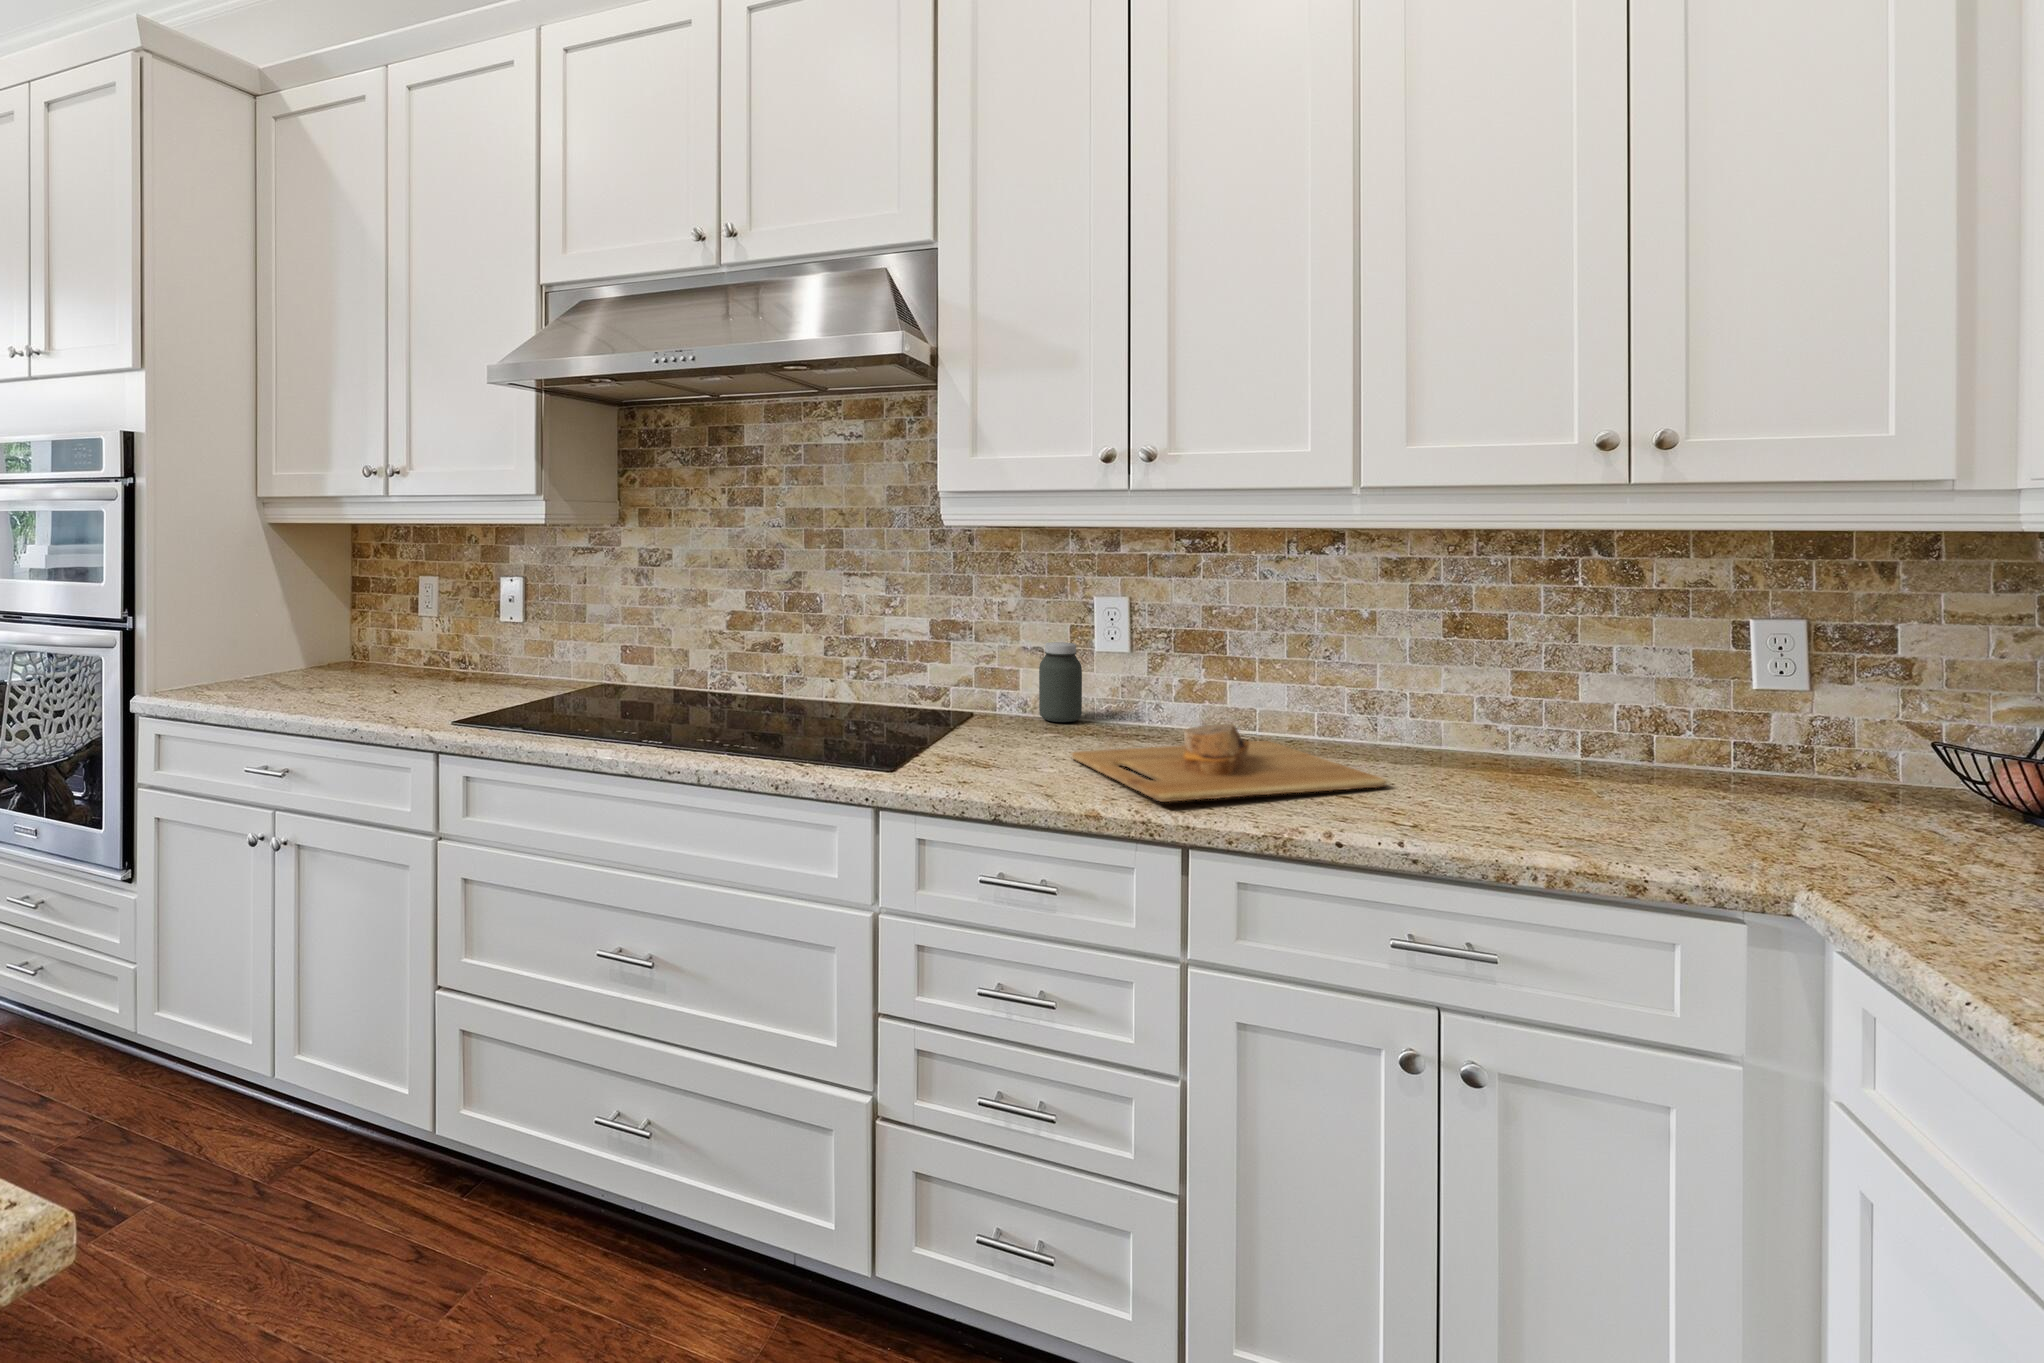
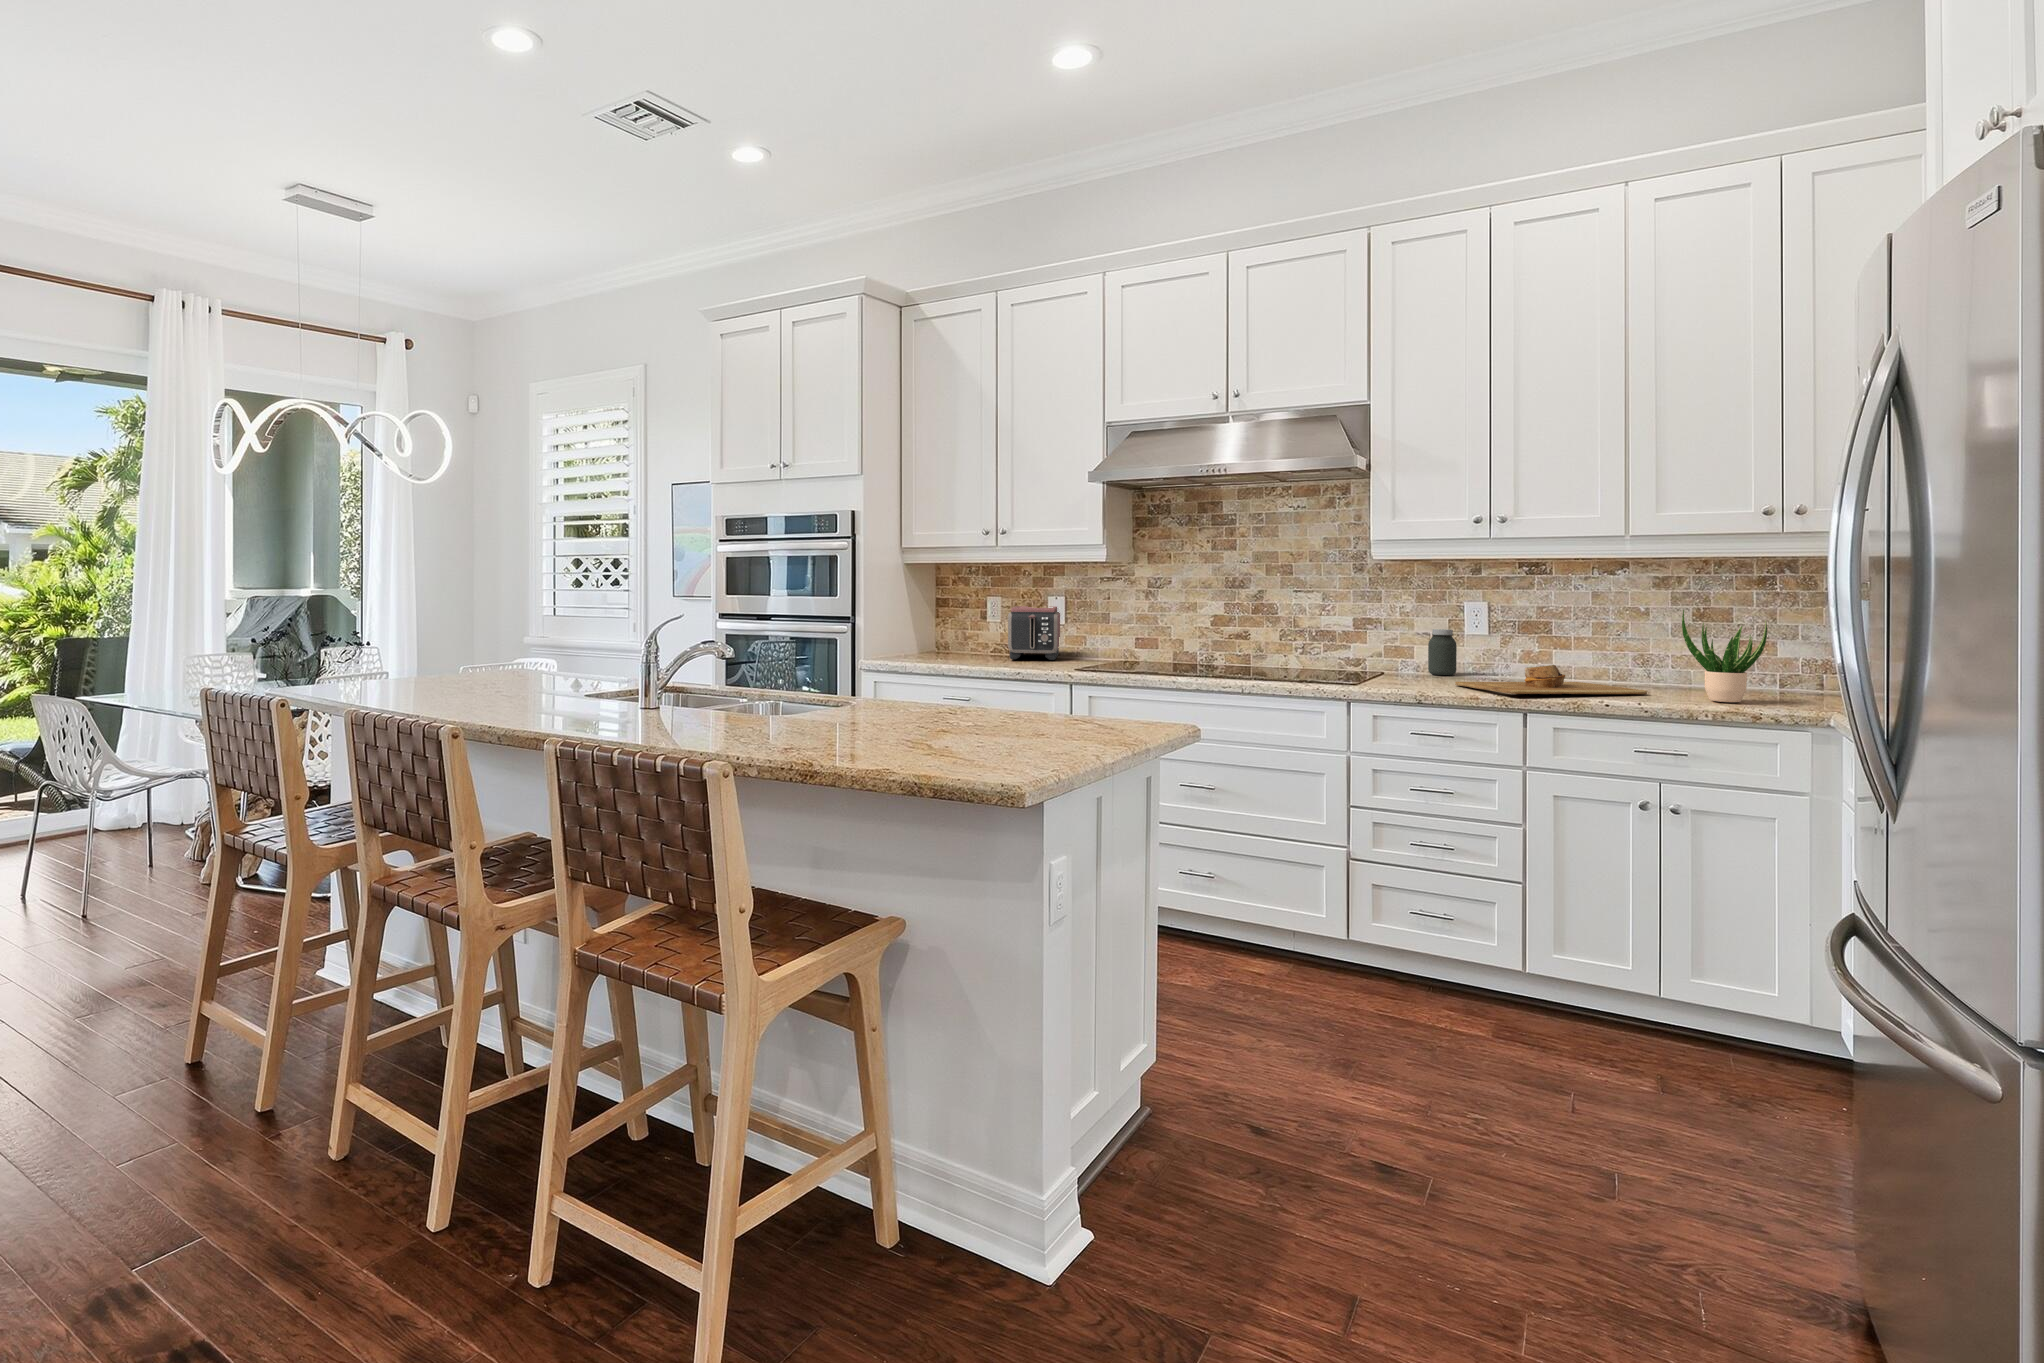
toaster: none [411,591,526,686] -> present [1008,606,1060,660]
potted plant: none [1452,635,1604,818] -> present [1682,610,1767,702]

